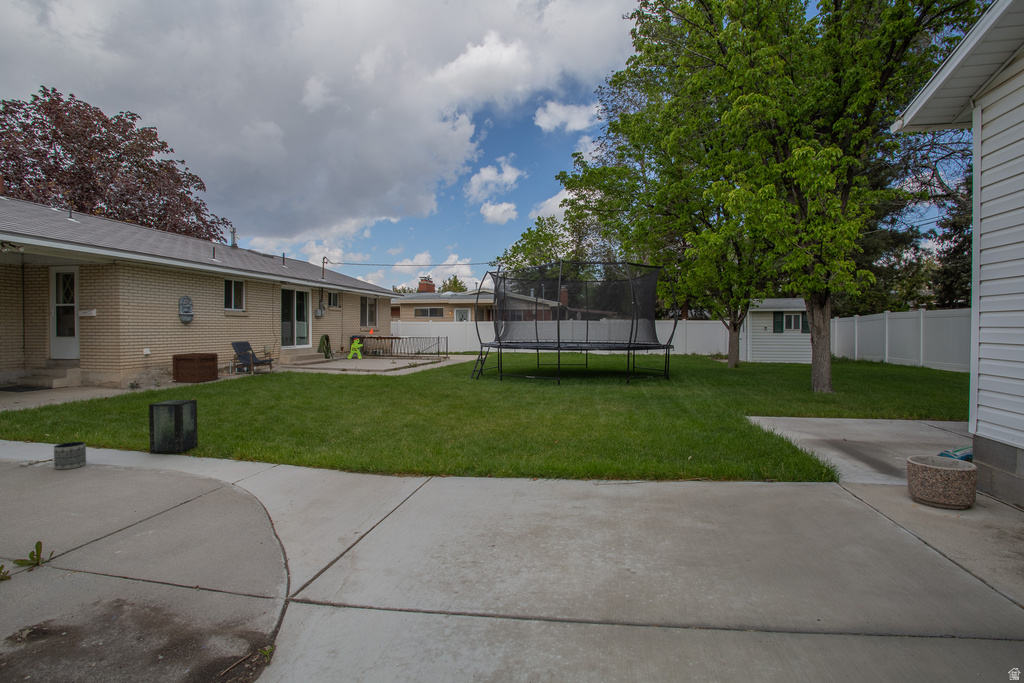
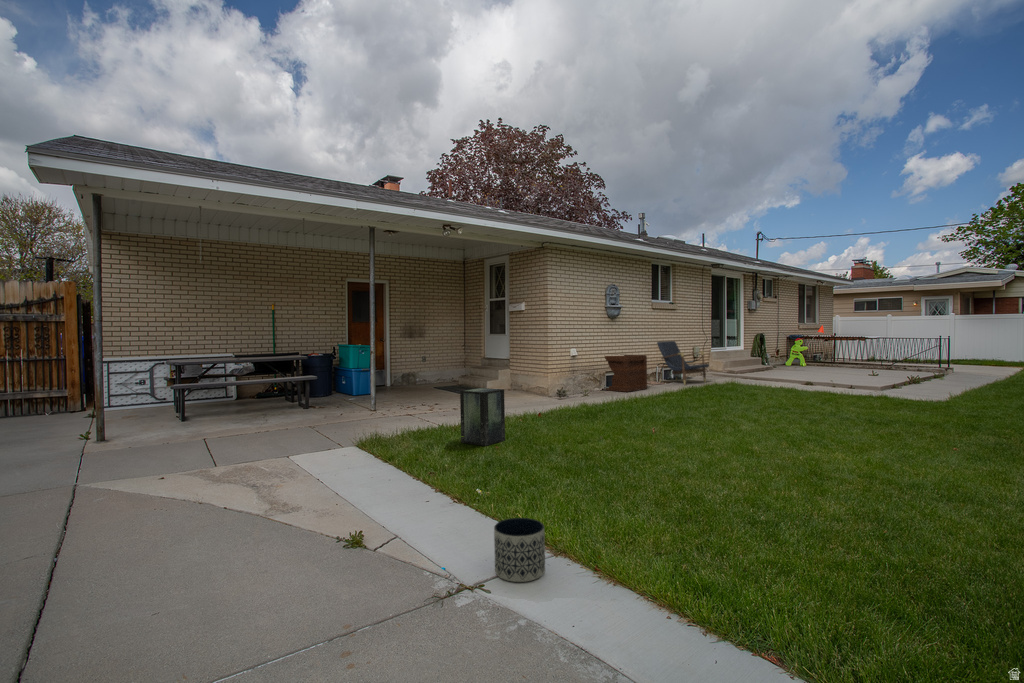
storage box: present [149,400,198,453] -> present [460,388,505,446]

